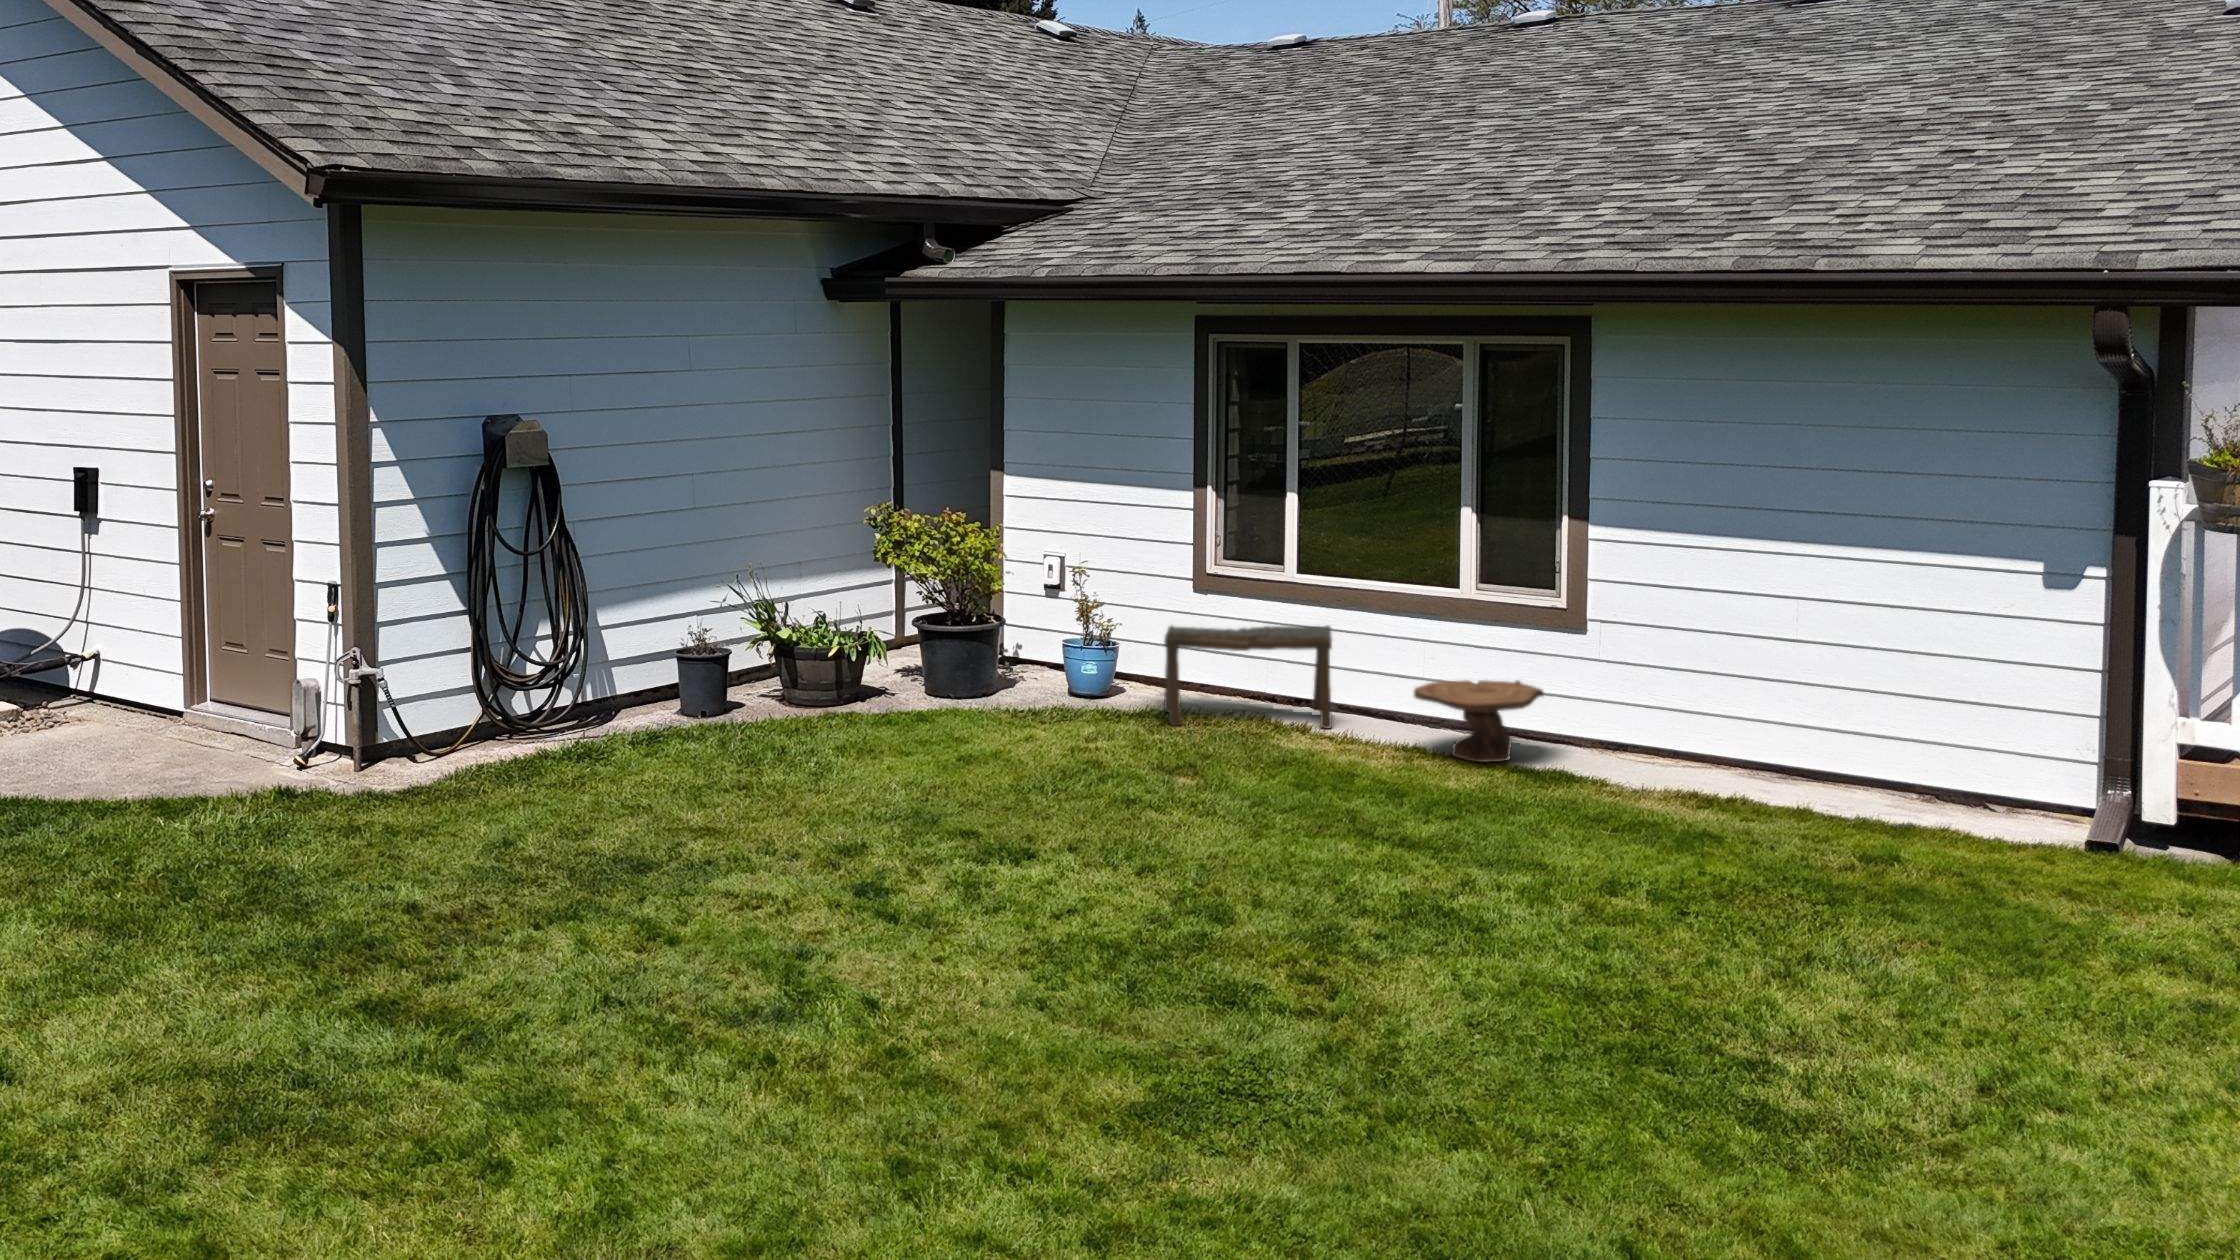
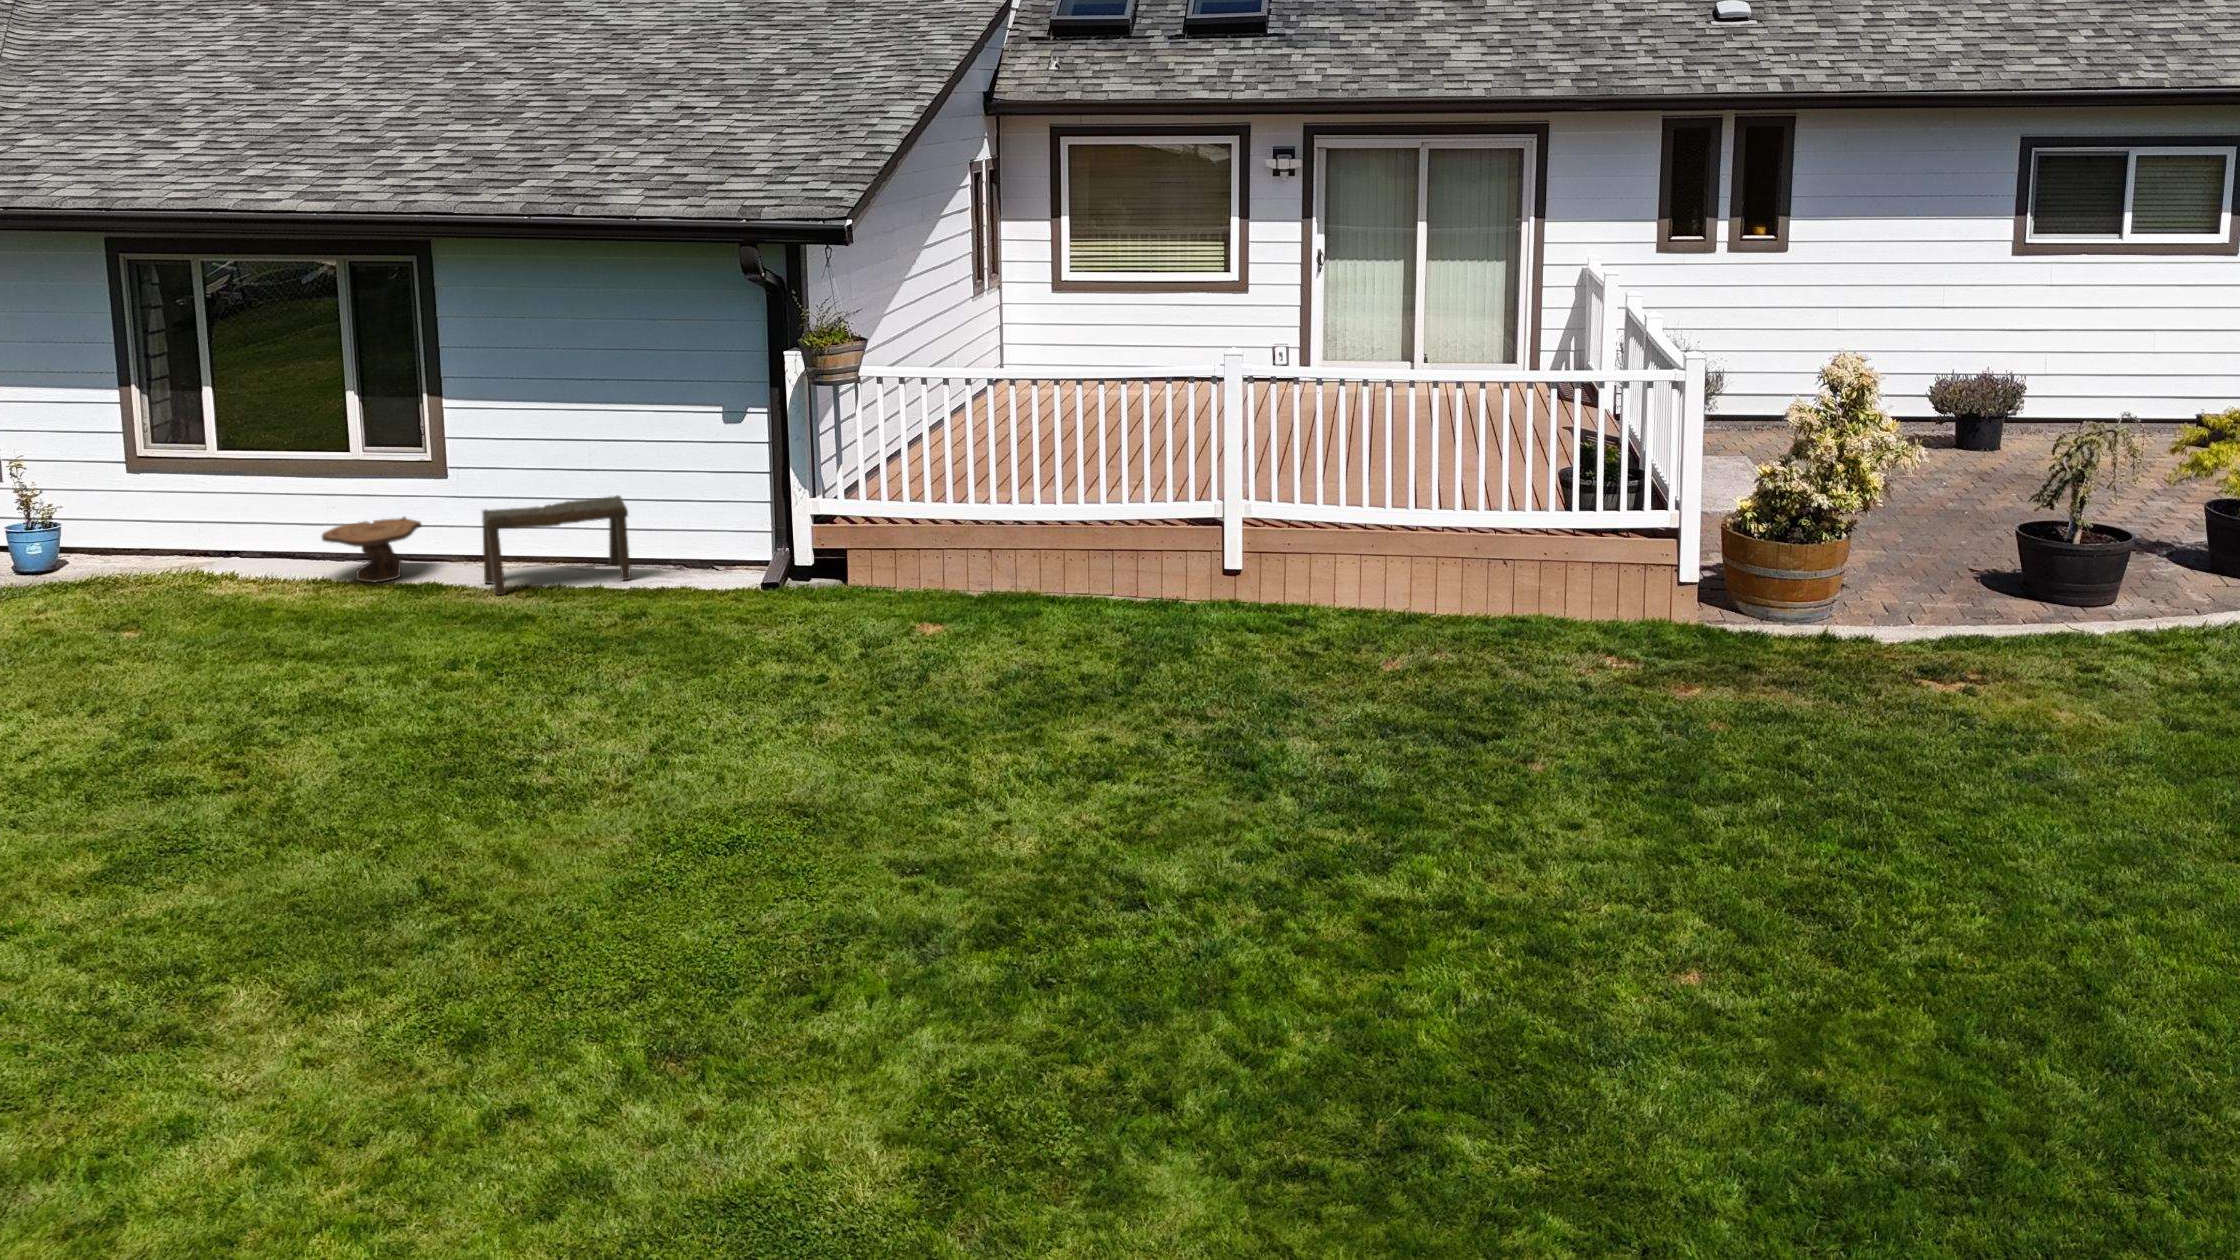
bench: present [1164,626,1332,729] -> present [482,495,631,595]

